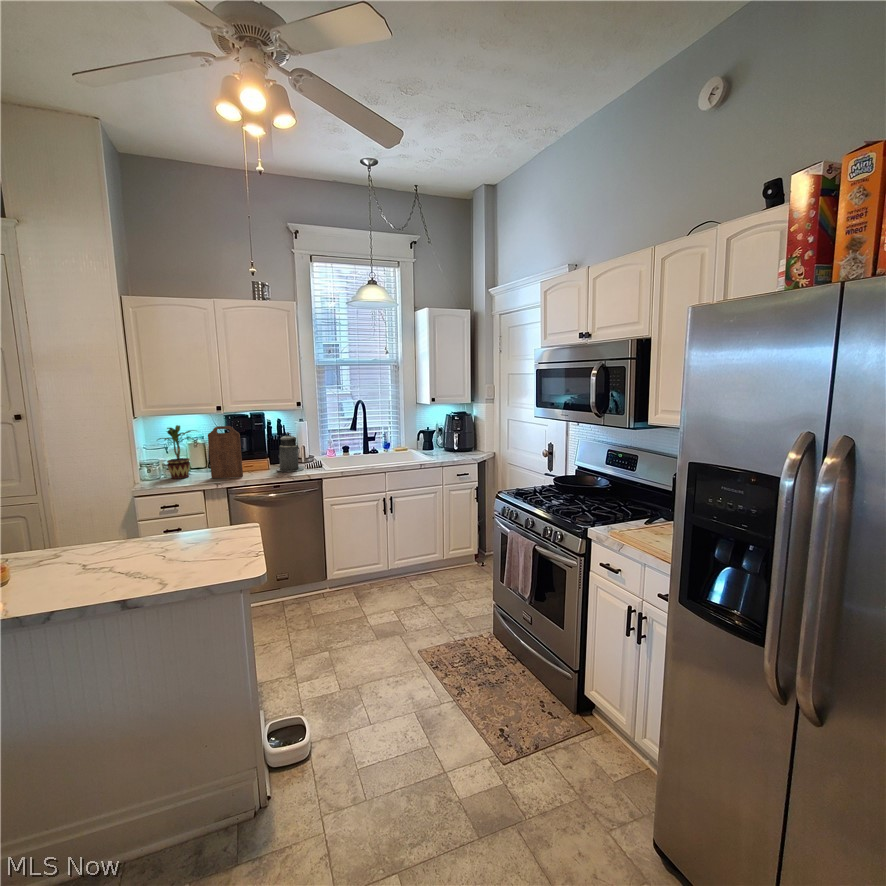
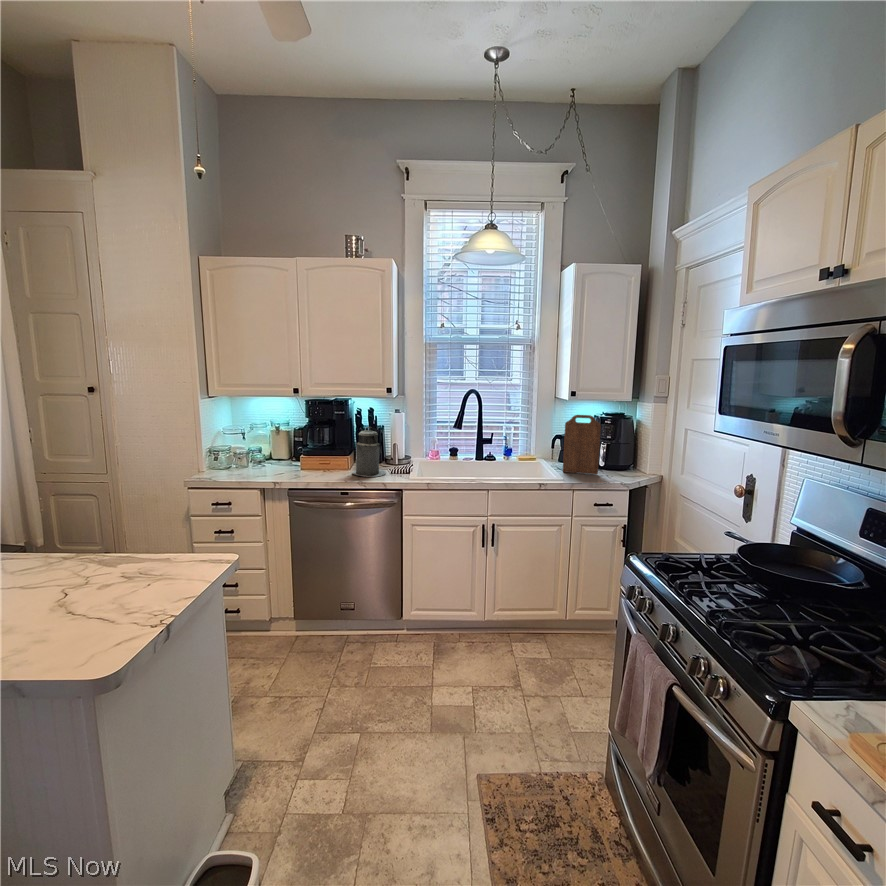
potted plant: present [158,425,195,479] -> none [221,408,271,472]
cutting board: present [208,426,243,478] -> present [563,415,601,475]

